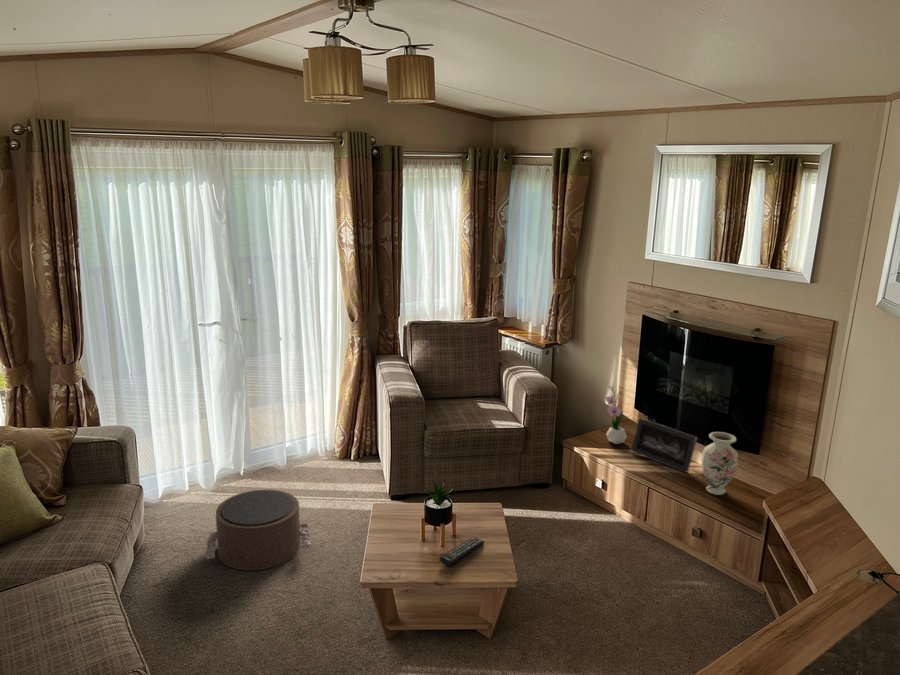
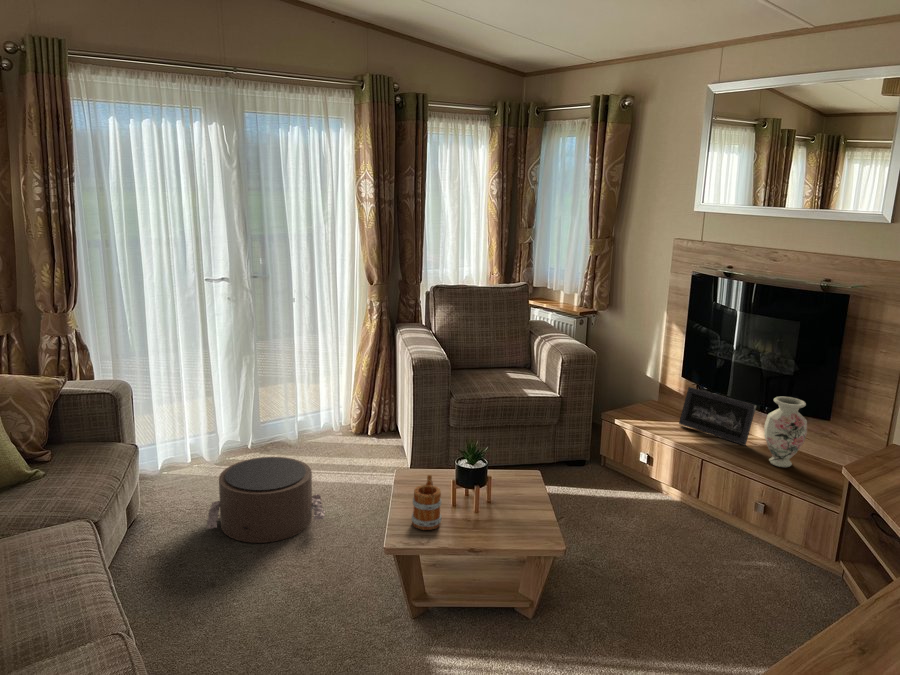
flower arrangement: present [606,387,627,444] -> none [648,353,679,417]
mug: none [385,516,411,565] -> present [412,475,442,530]
remote control: present [440,537,484,565] -> none [475,502,525,531]

